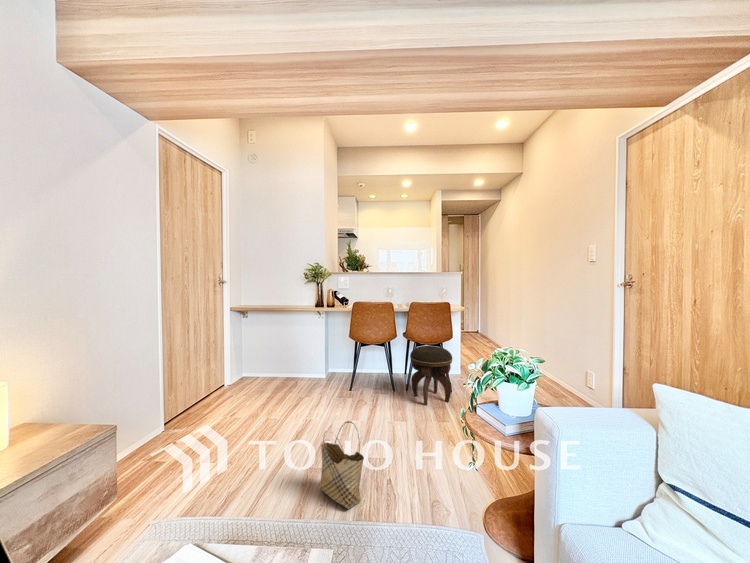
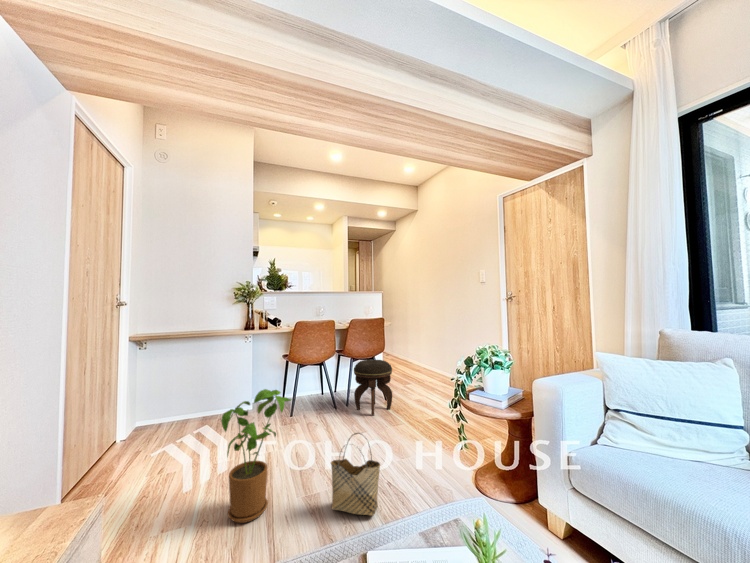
house plant: none [234,364,300,475] -> present [221,389,292,523]

